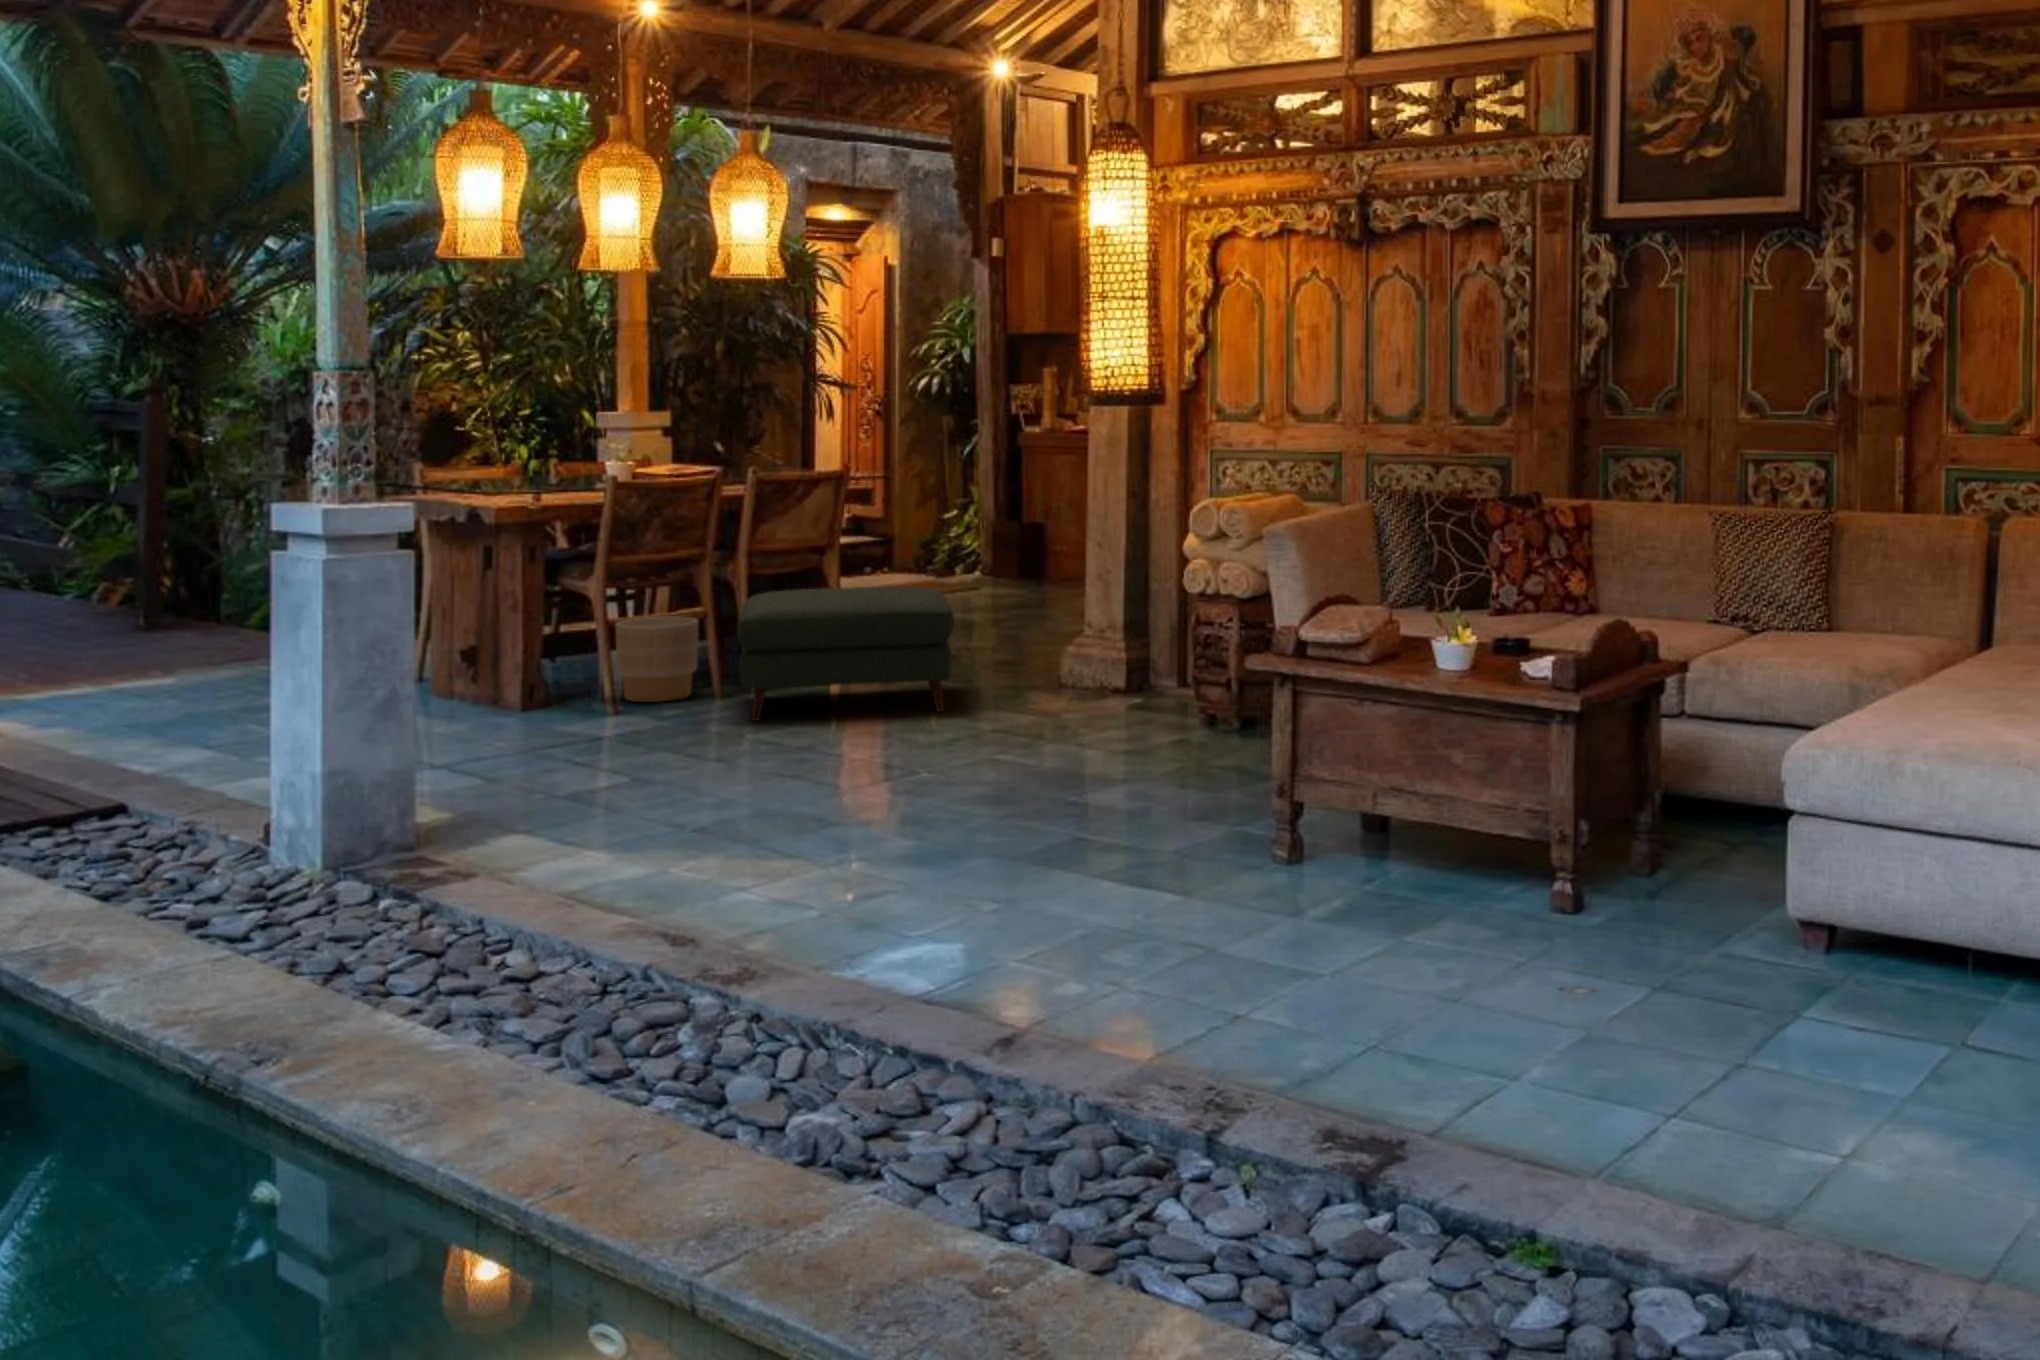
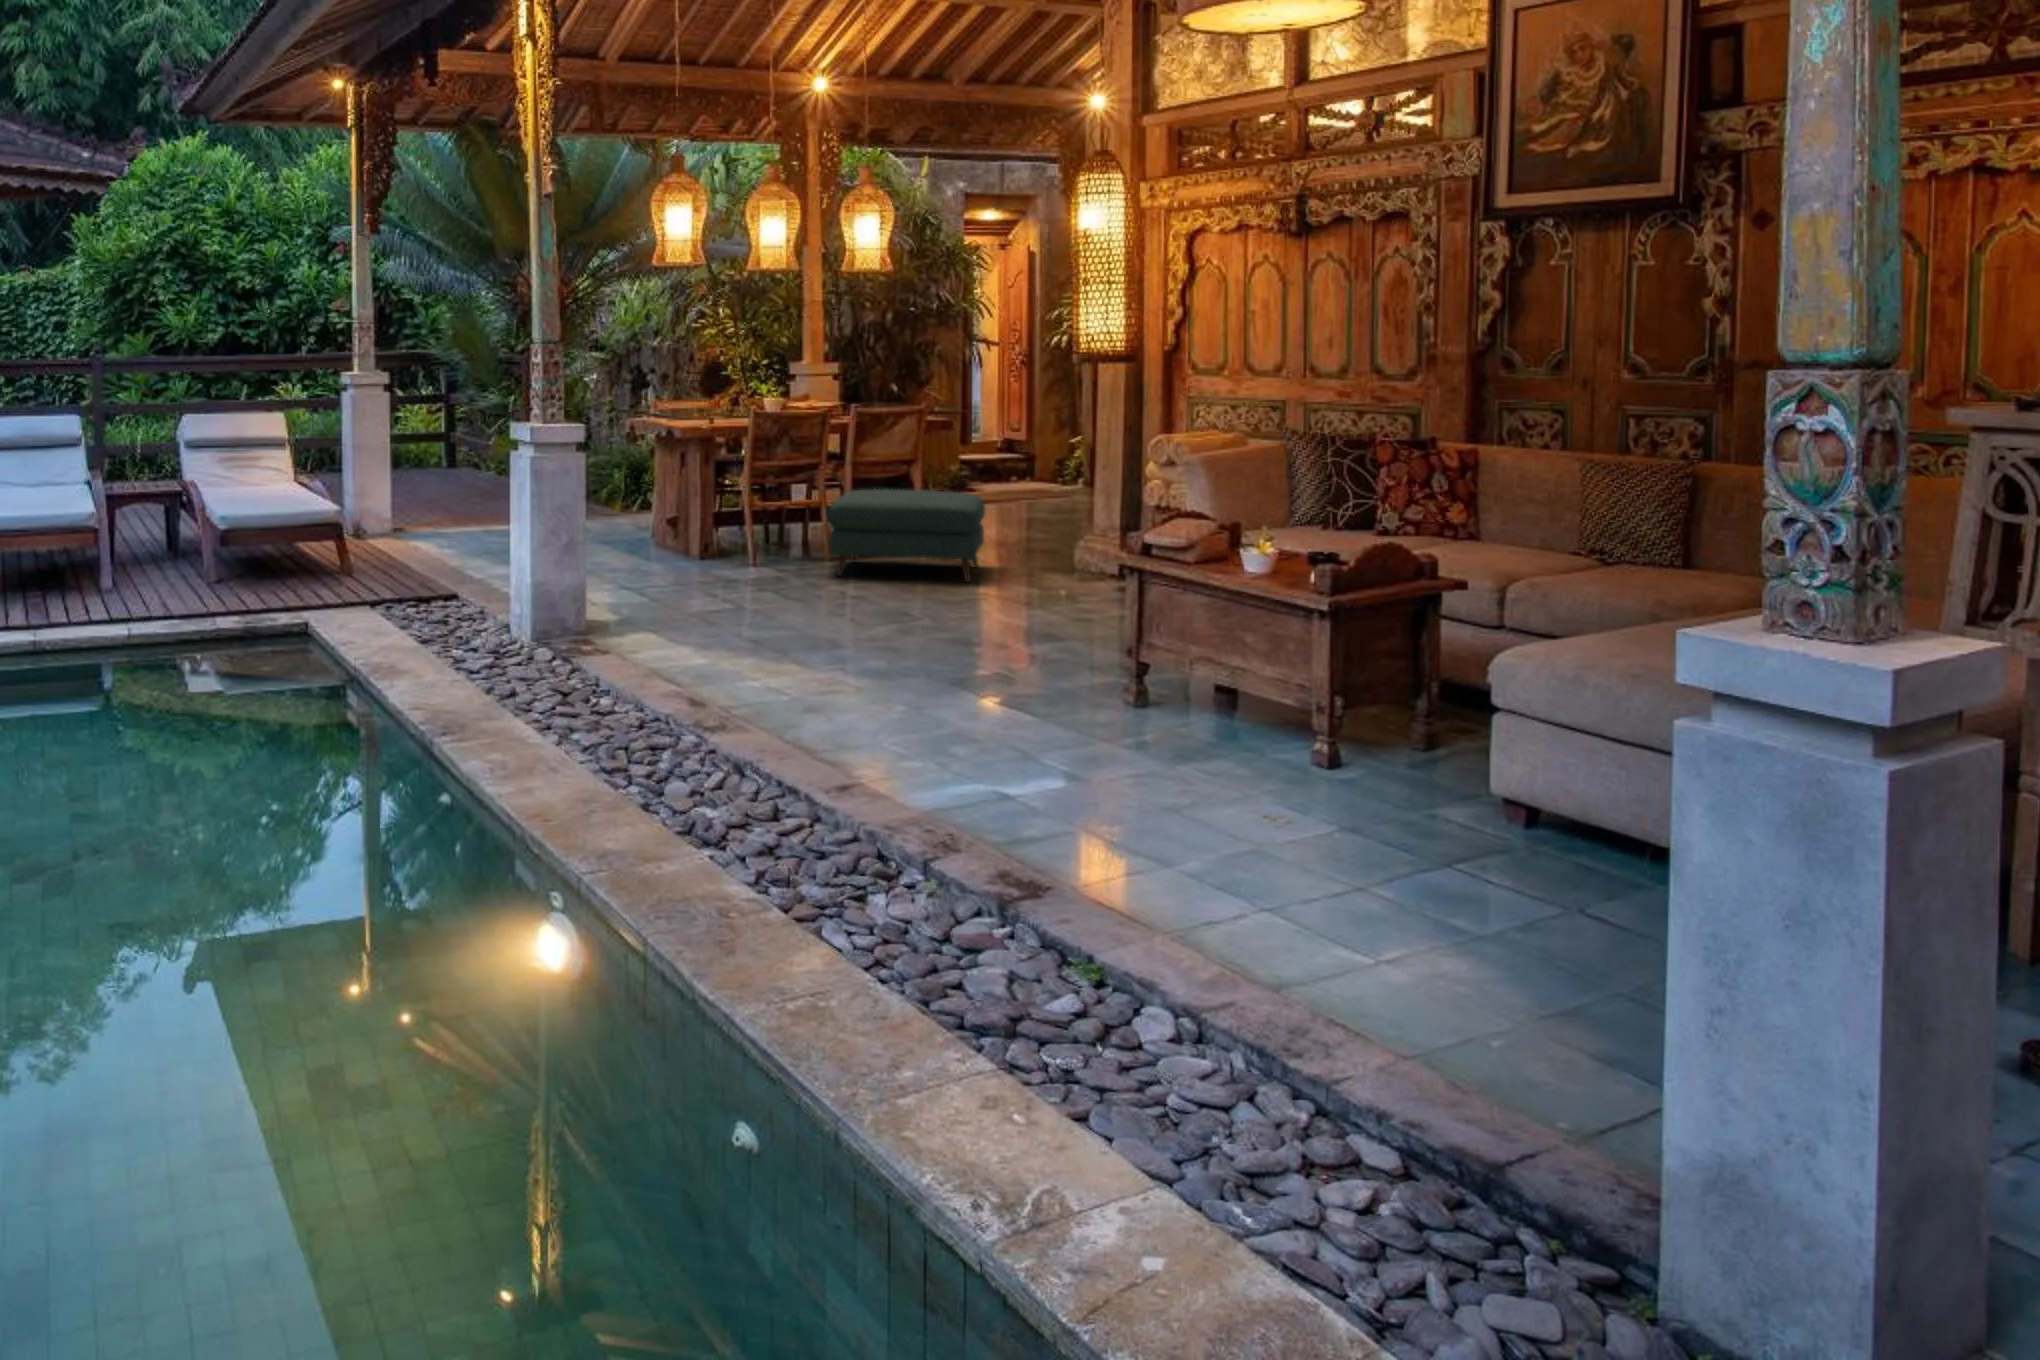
planter: present [616,616,698,702] -> none [763,502,817,559]

